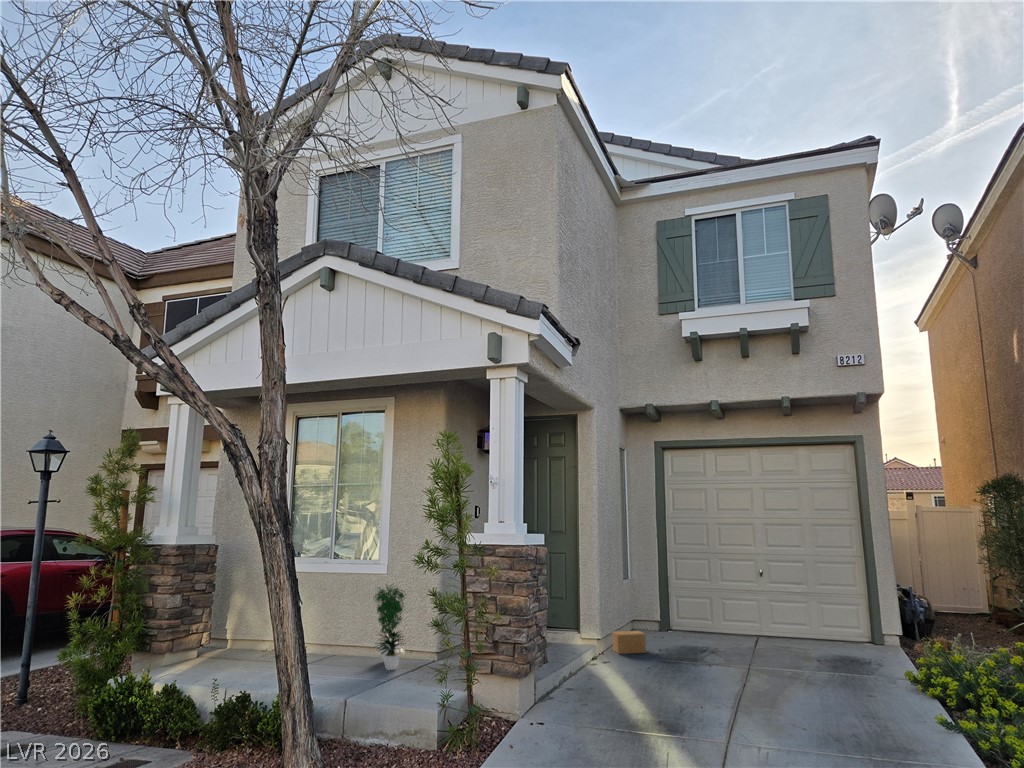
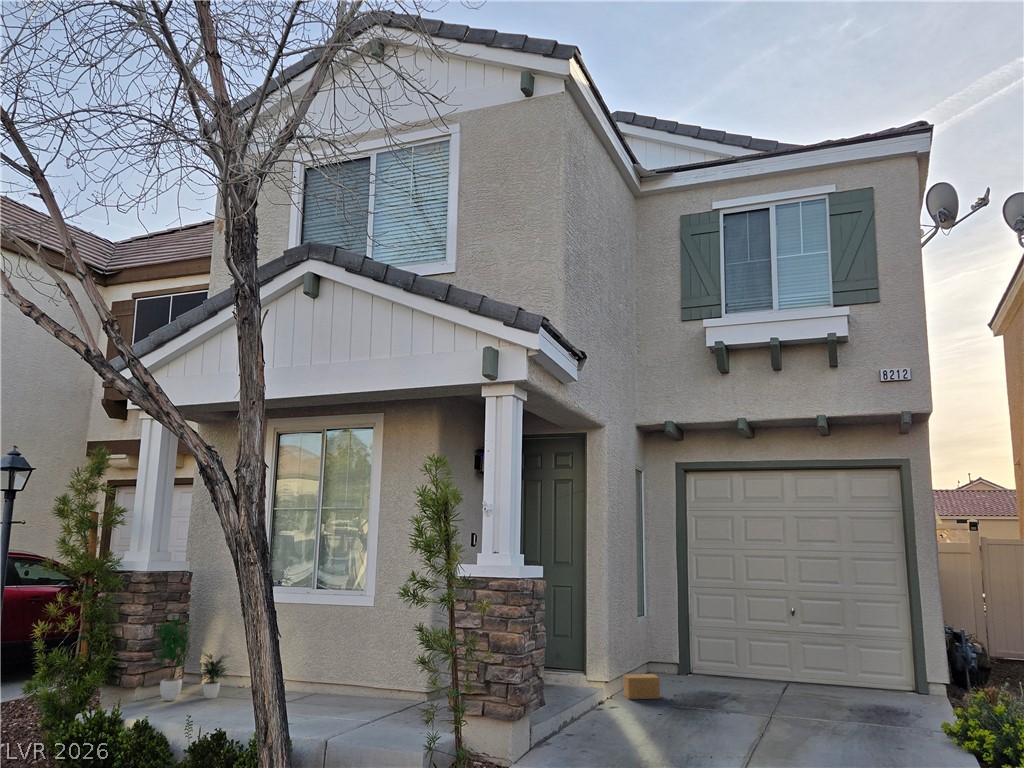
potted plant: present [375,585,406,670] -> present [157,615,228,701]

